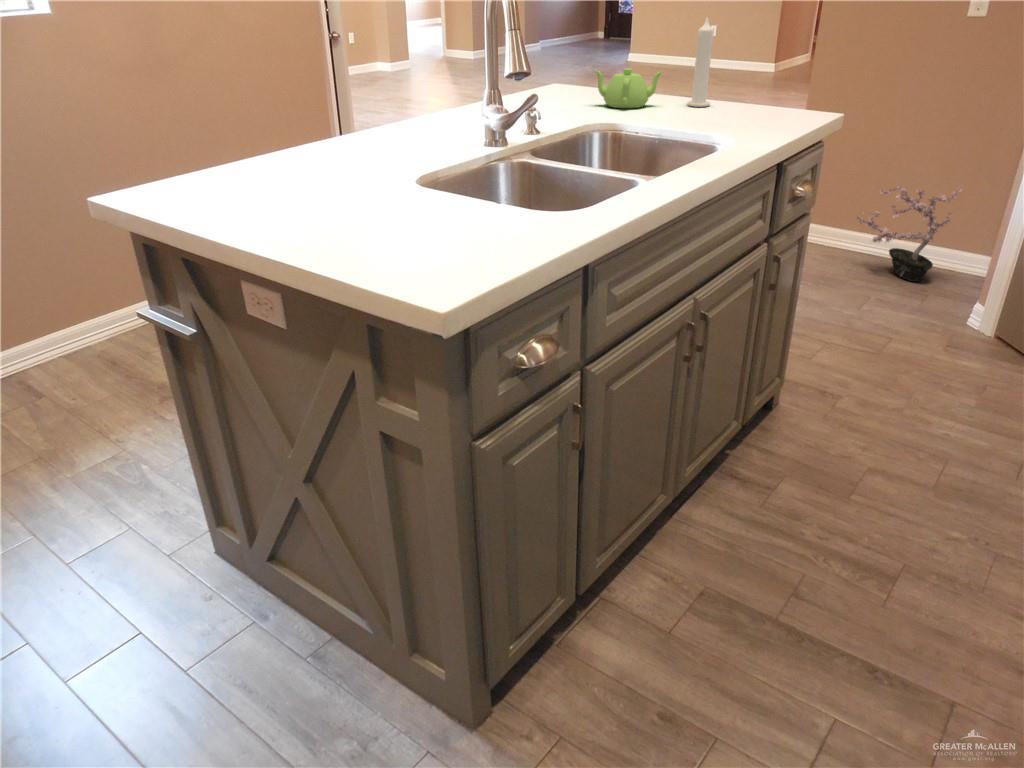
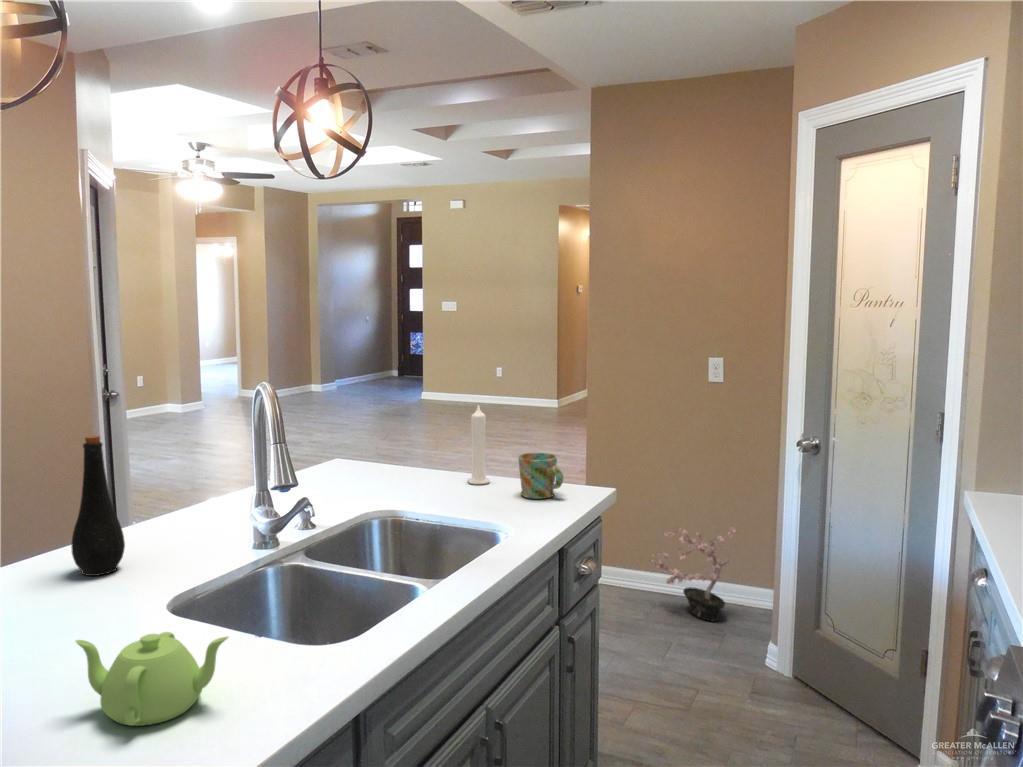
bottle: none [330,19,374,157] -> present [71,435,125,576]
teapot: present [594,69,663,108] -> present [75,632,228,726]
mug: none [744,71,793,119] -> present [518,453,563,499]

